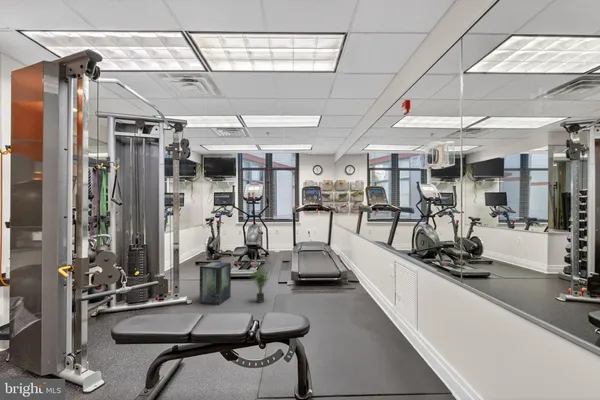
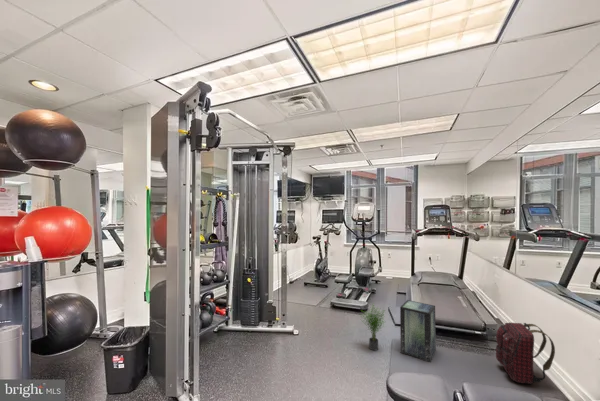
storage box: present [200,262,231,305] -> present [400,300,436,362]
backpack: none [344,263,375,303] -> present [496,323,555,384]

